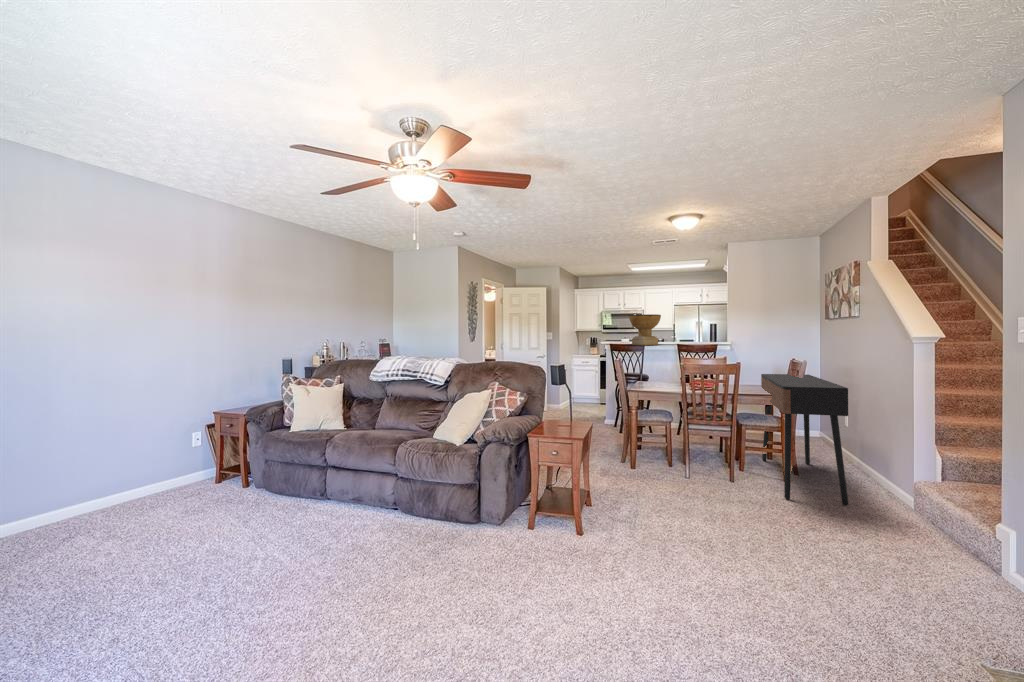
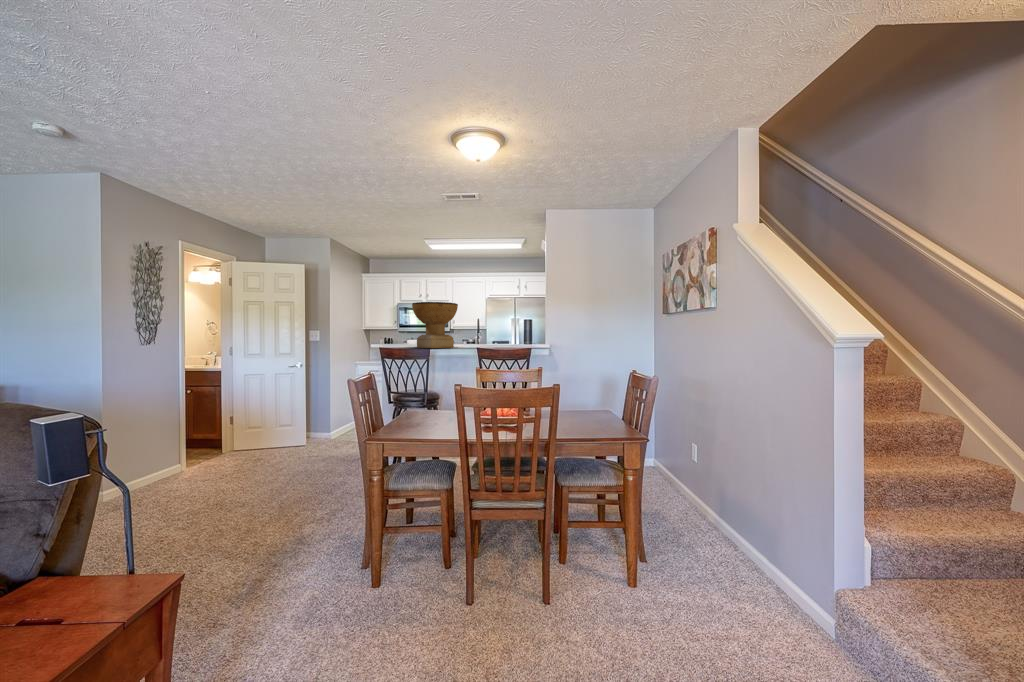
console table: present [761,374,848,505] -> none [591,394,759,672]

